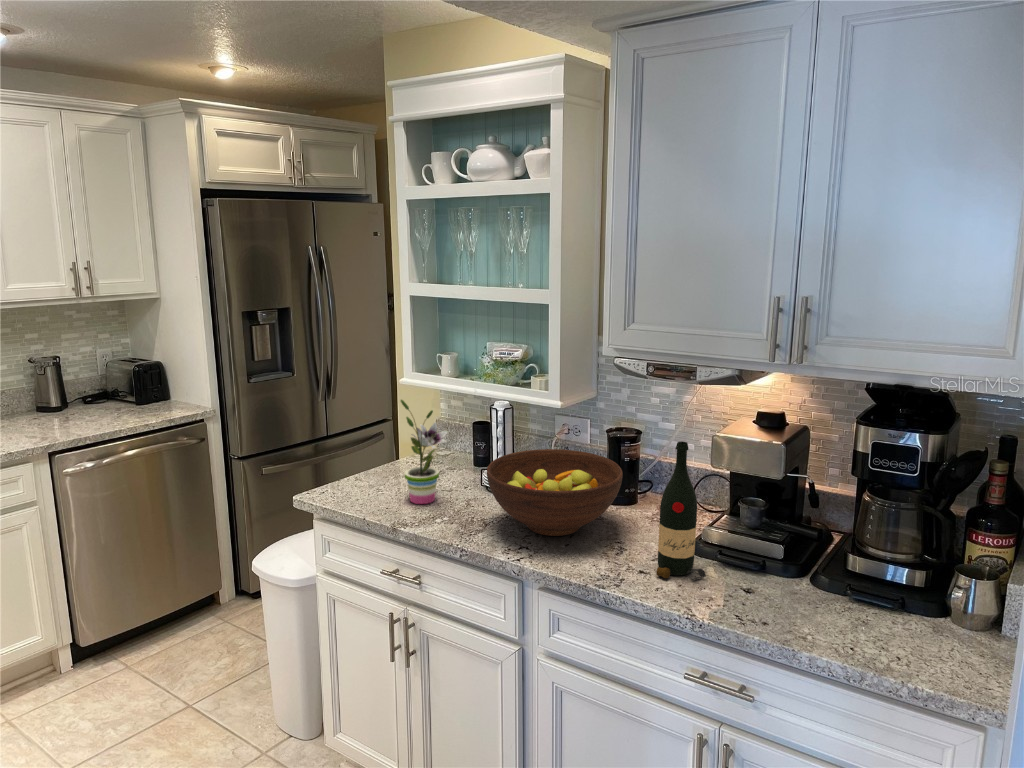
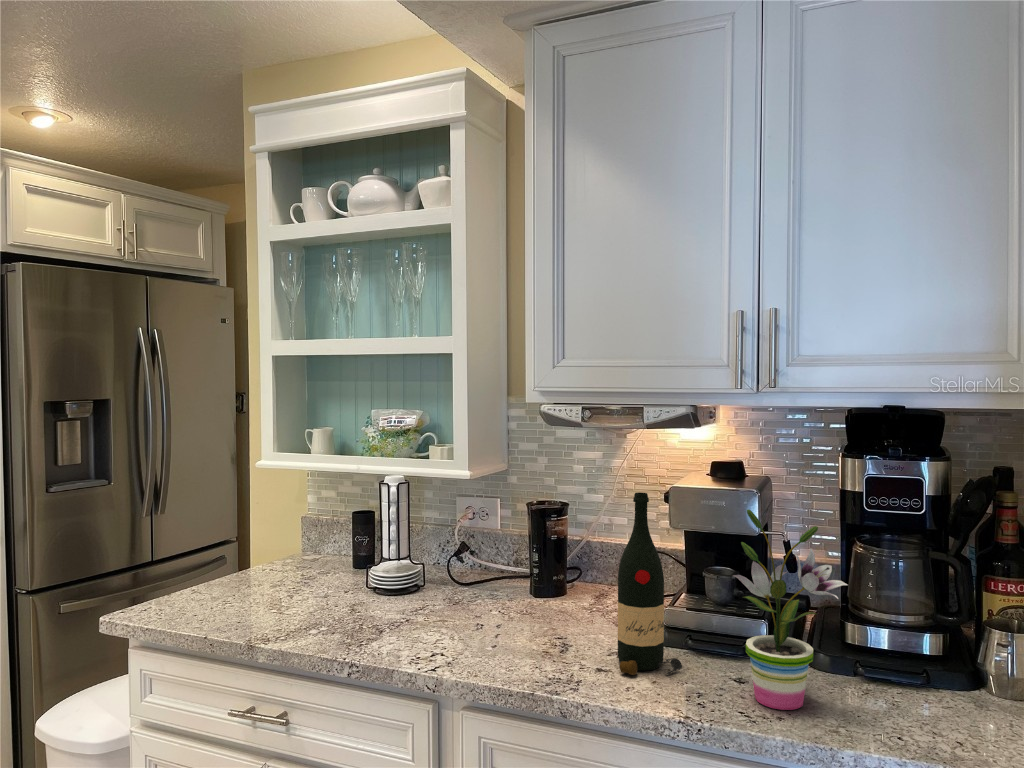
potted plant: present [401,400,447,504] -> present [733,509,847,710]
fruit bowl: present [487,449,623,536] -> none [382,530,558,637]

